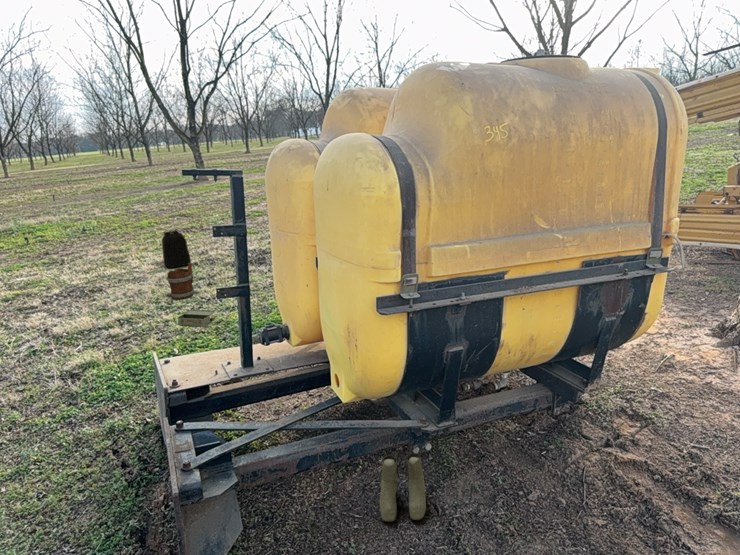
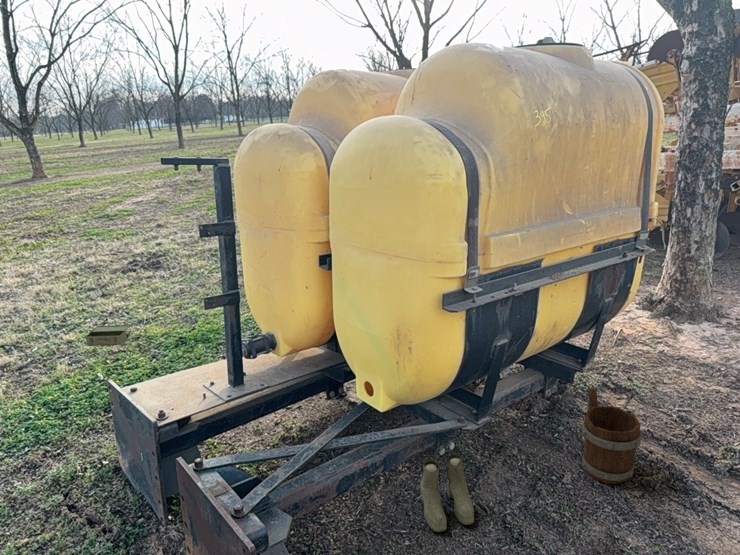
backpack: present [162,231,191,268] -> none [30,235,68,280]
bucket: present [167,263,193,299] -> present [582,388,642,484]

